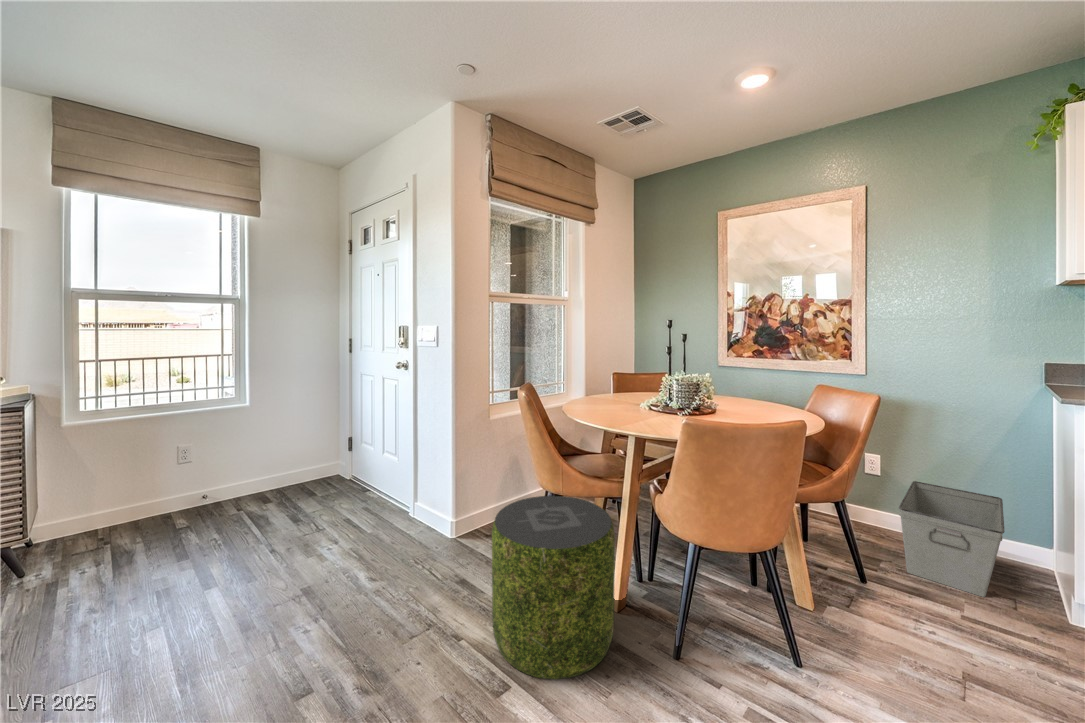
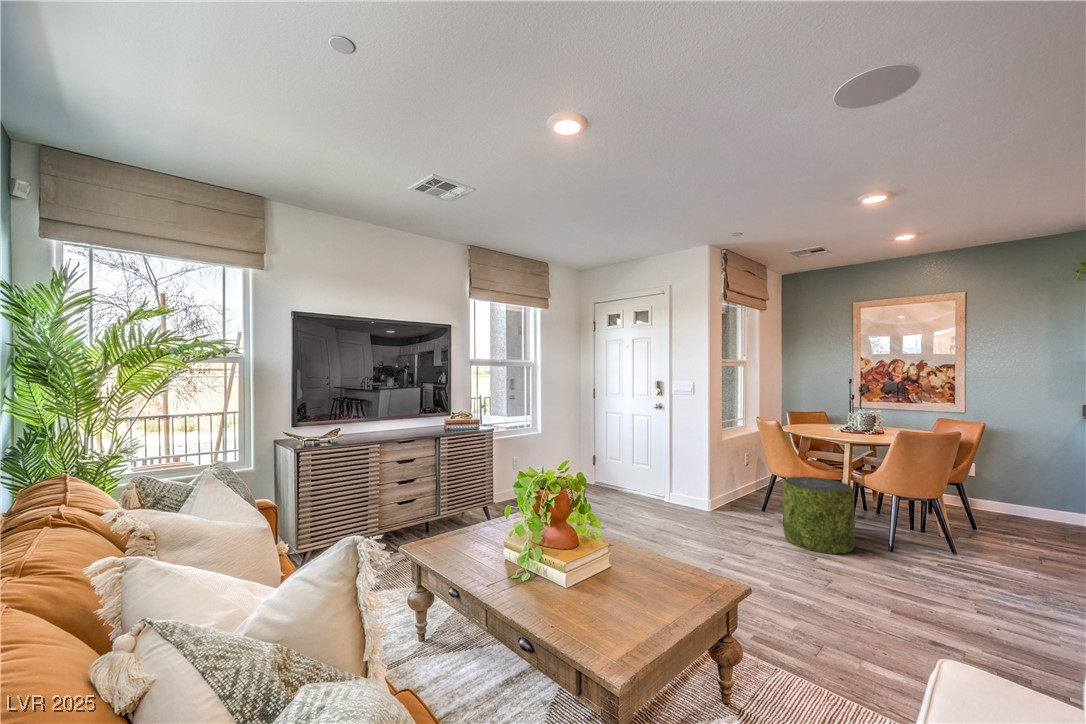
storage bin: present [899,481,1005,597] -> none [996,480,1061,537]

